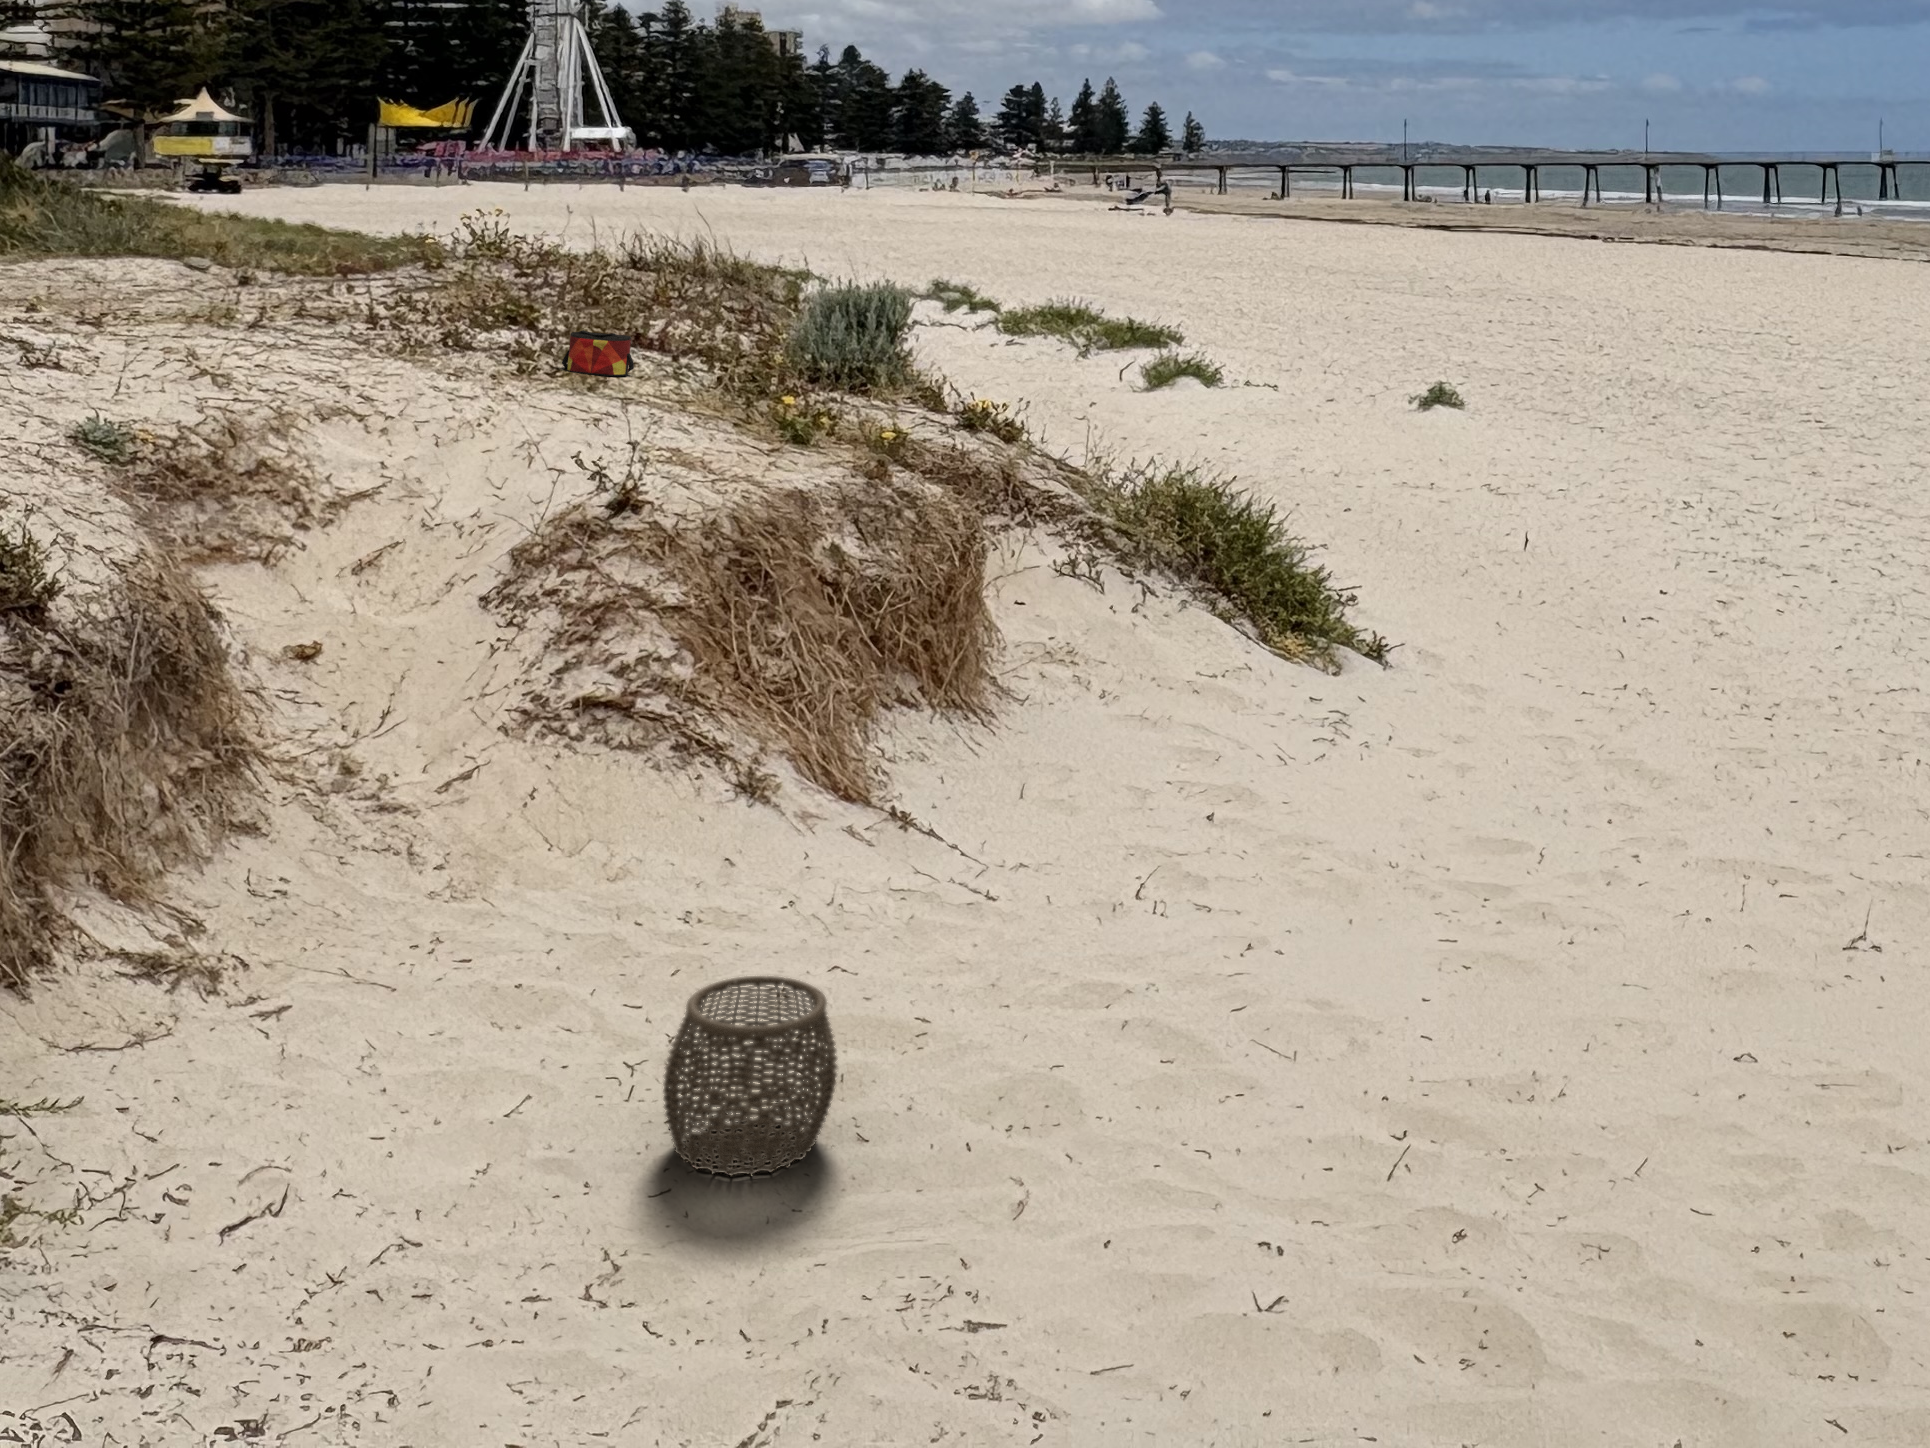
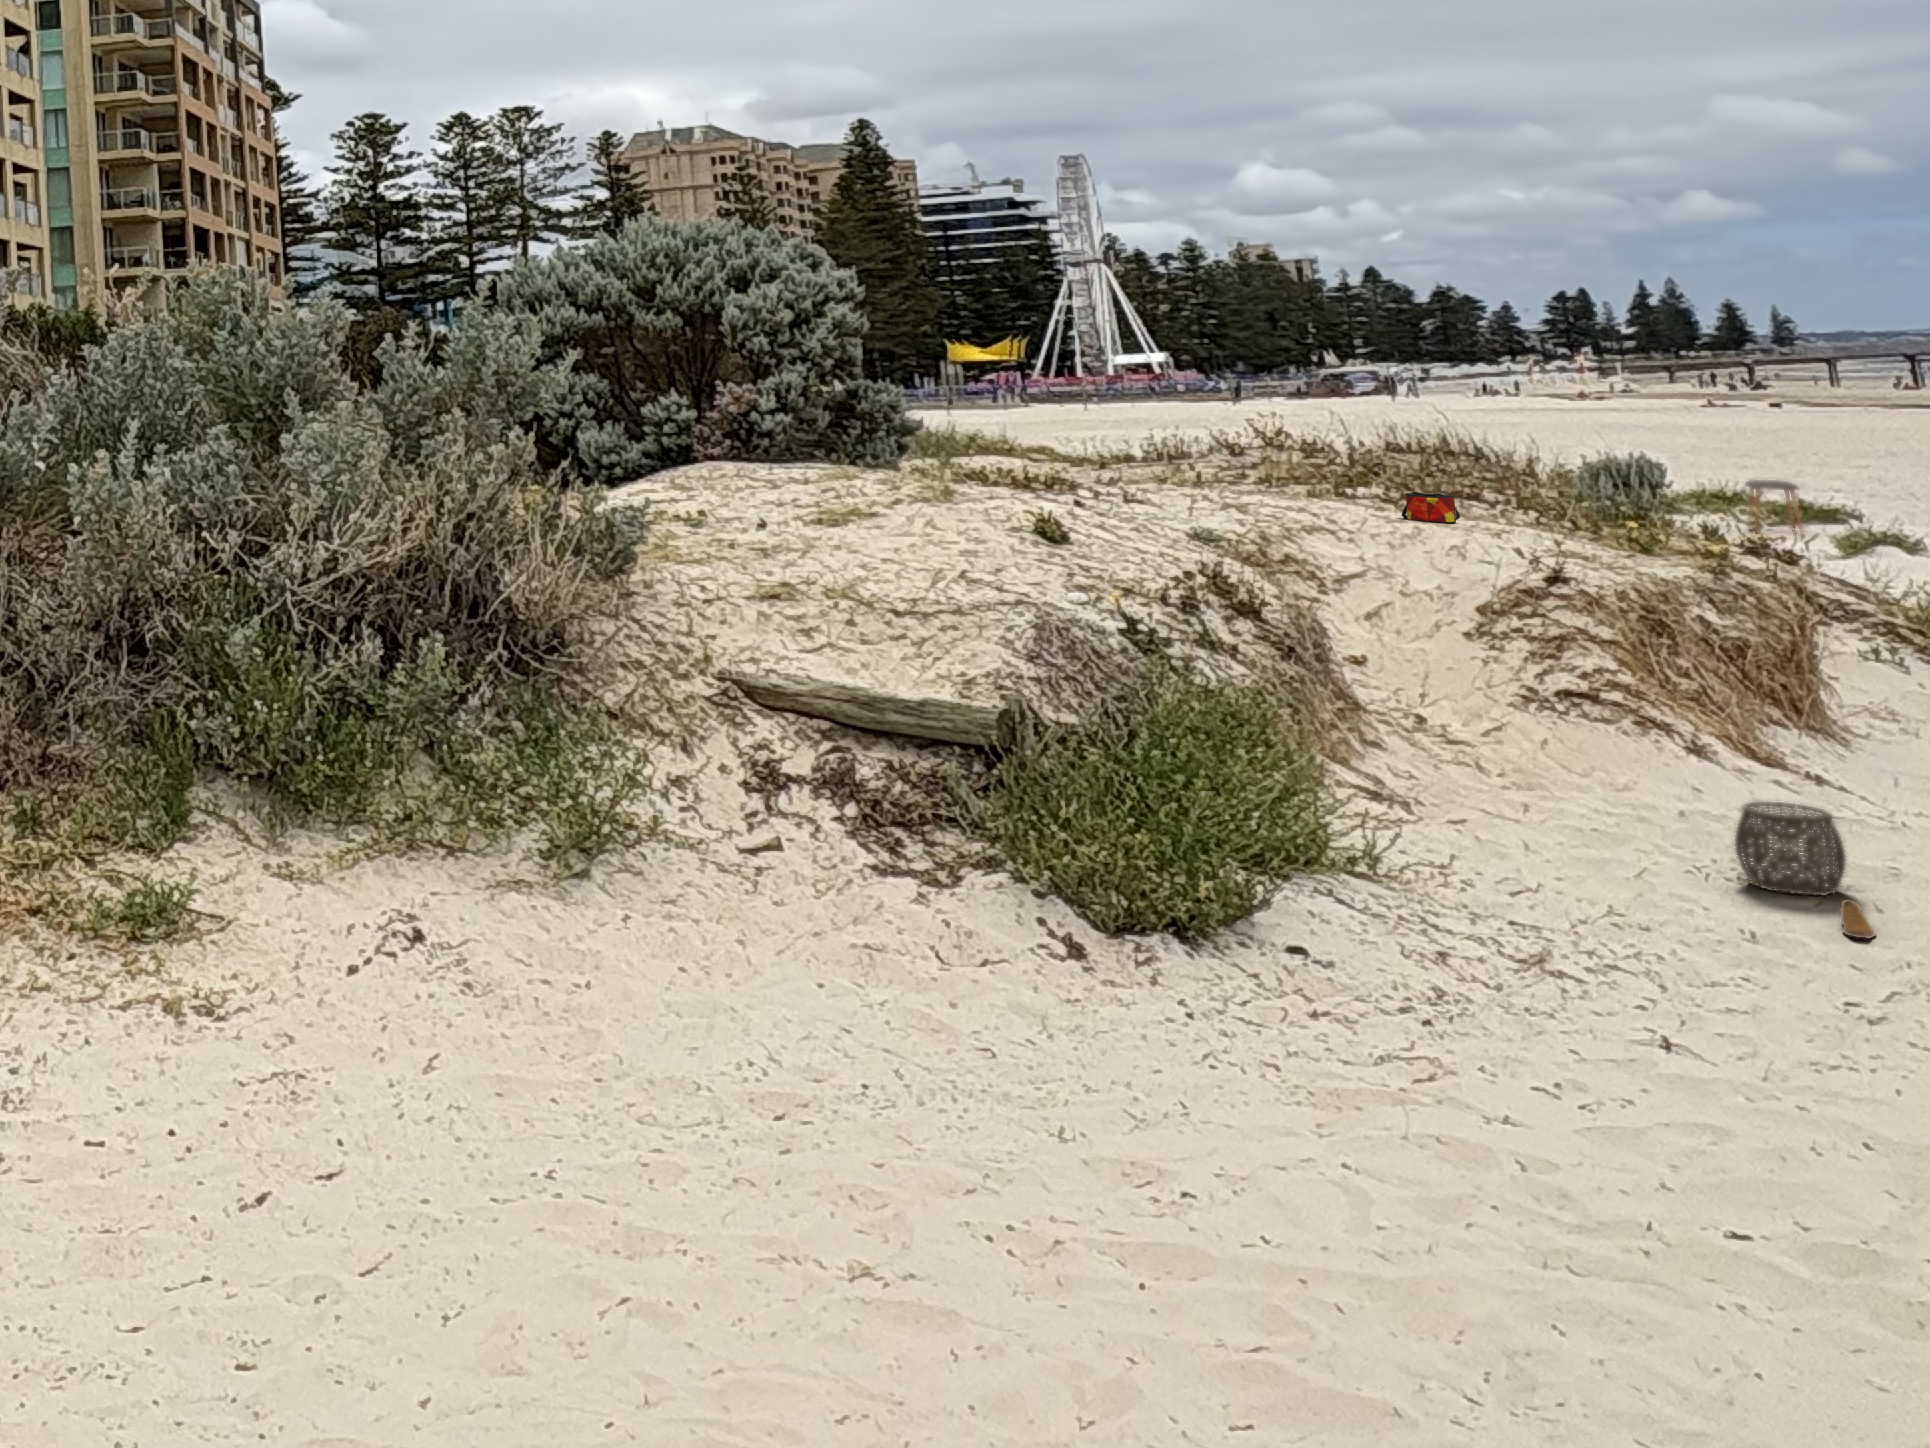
stool: none [1069,286,1118,344] -> present [1745,480,1803,533]
shoe: none [747,1231,805,1351] -> present [1840,899,1875,938]

